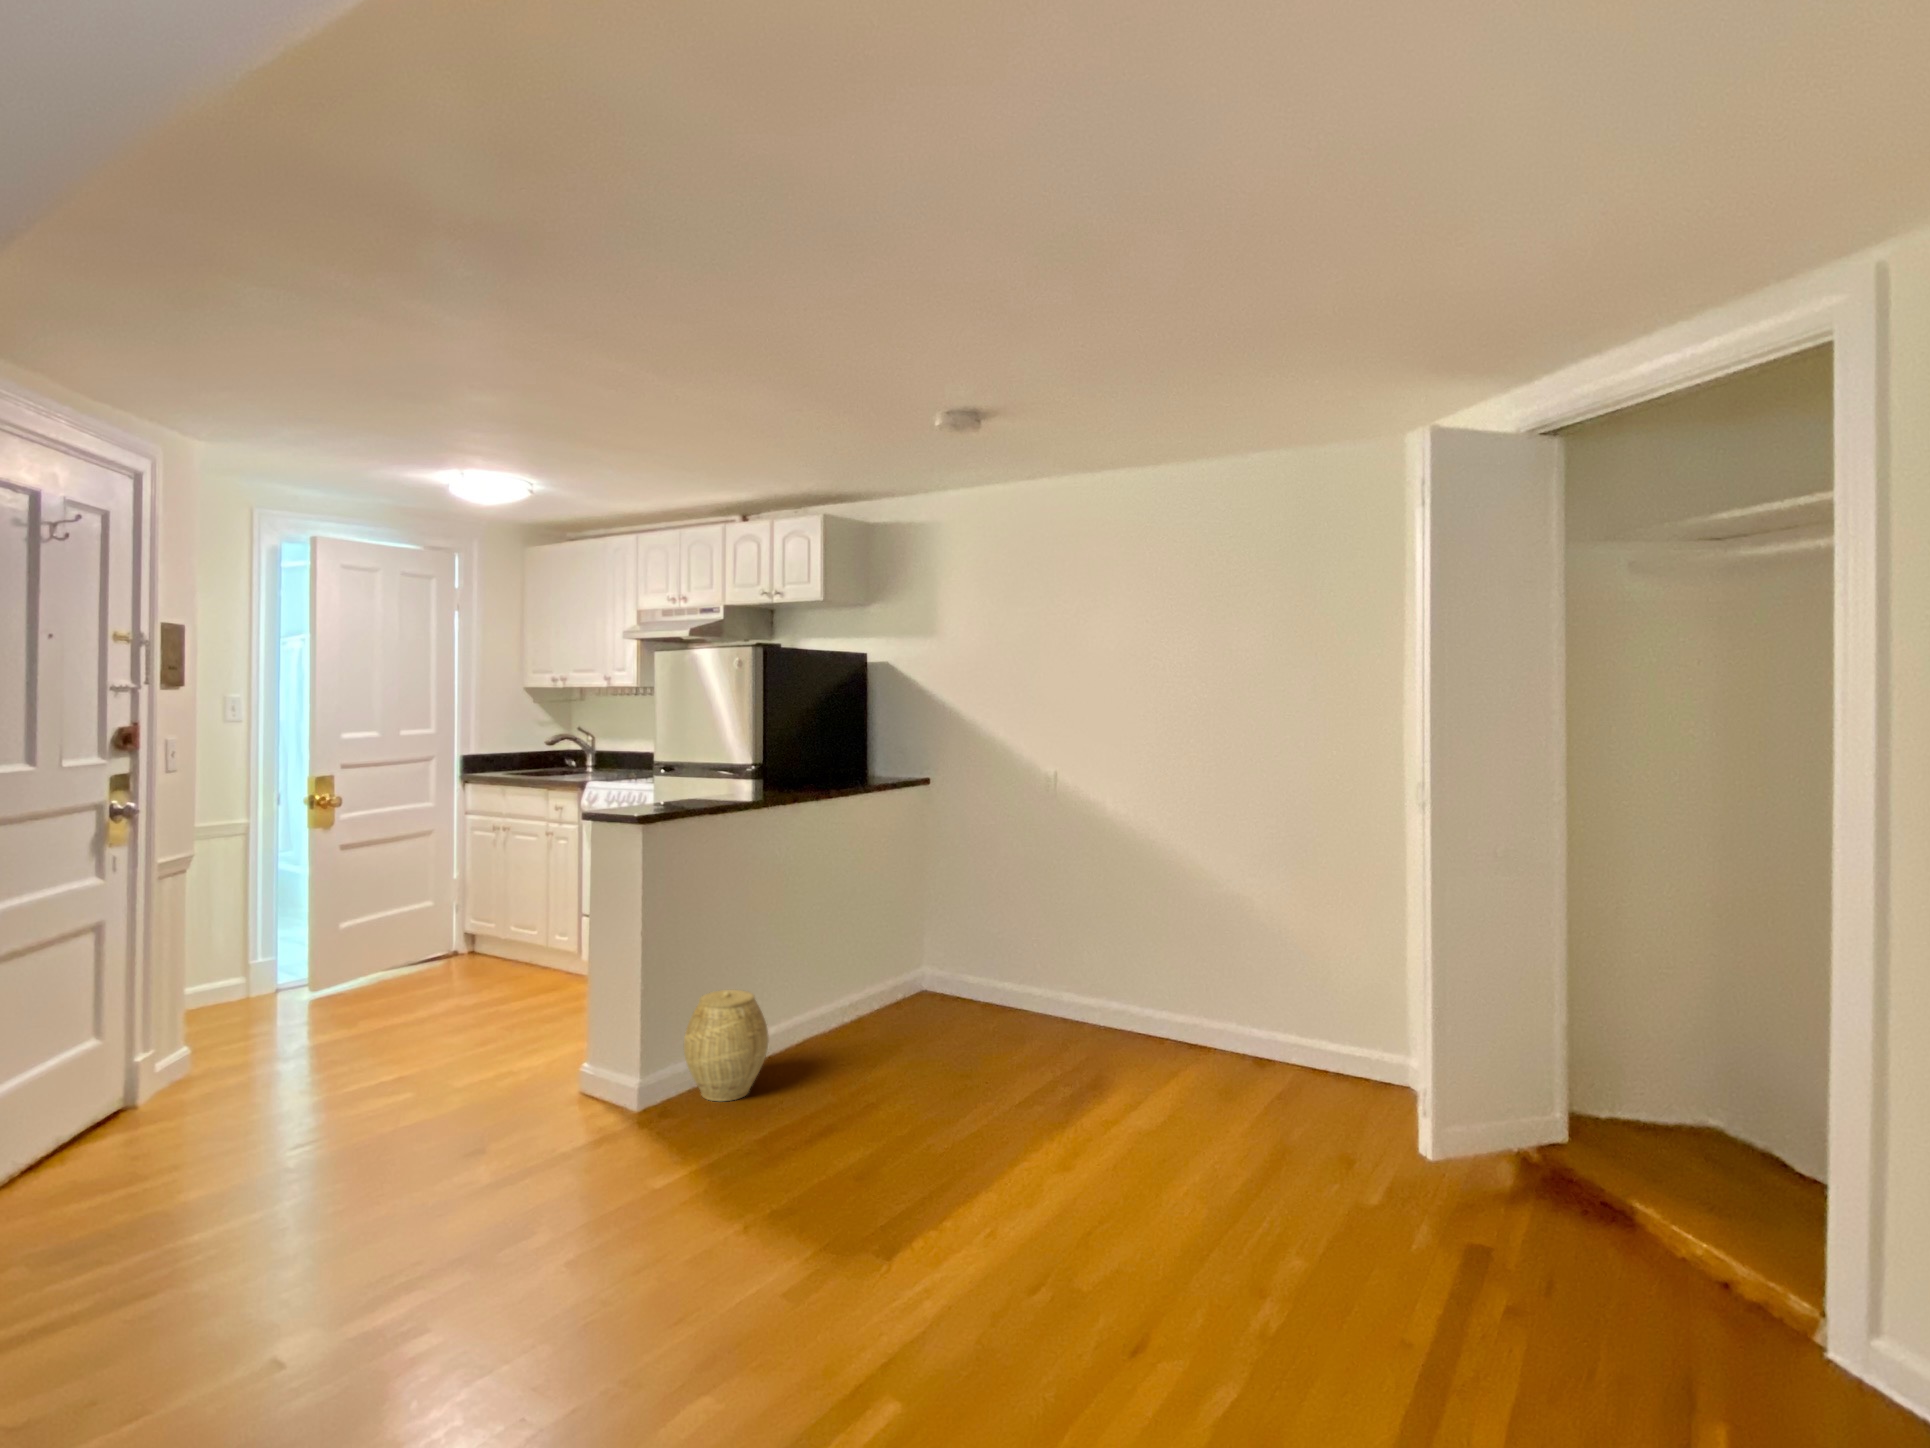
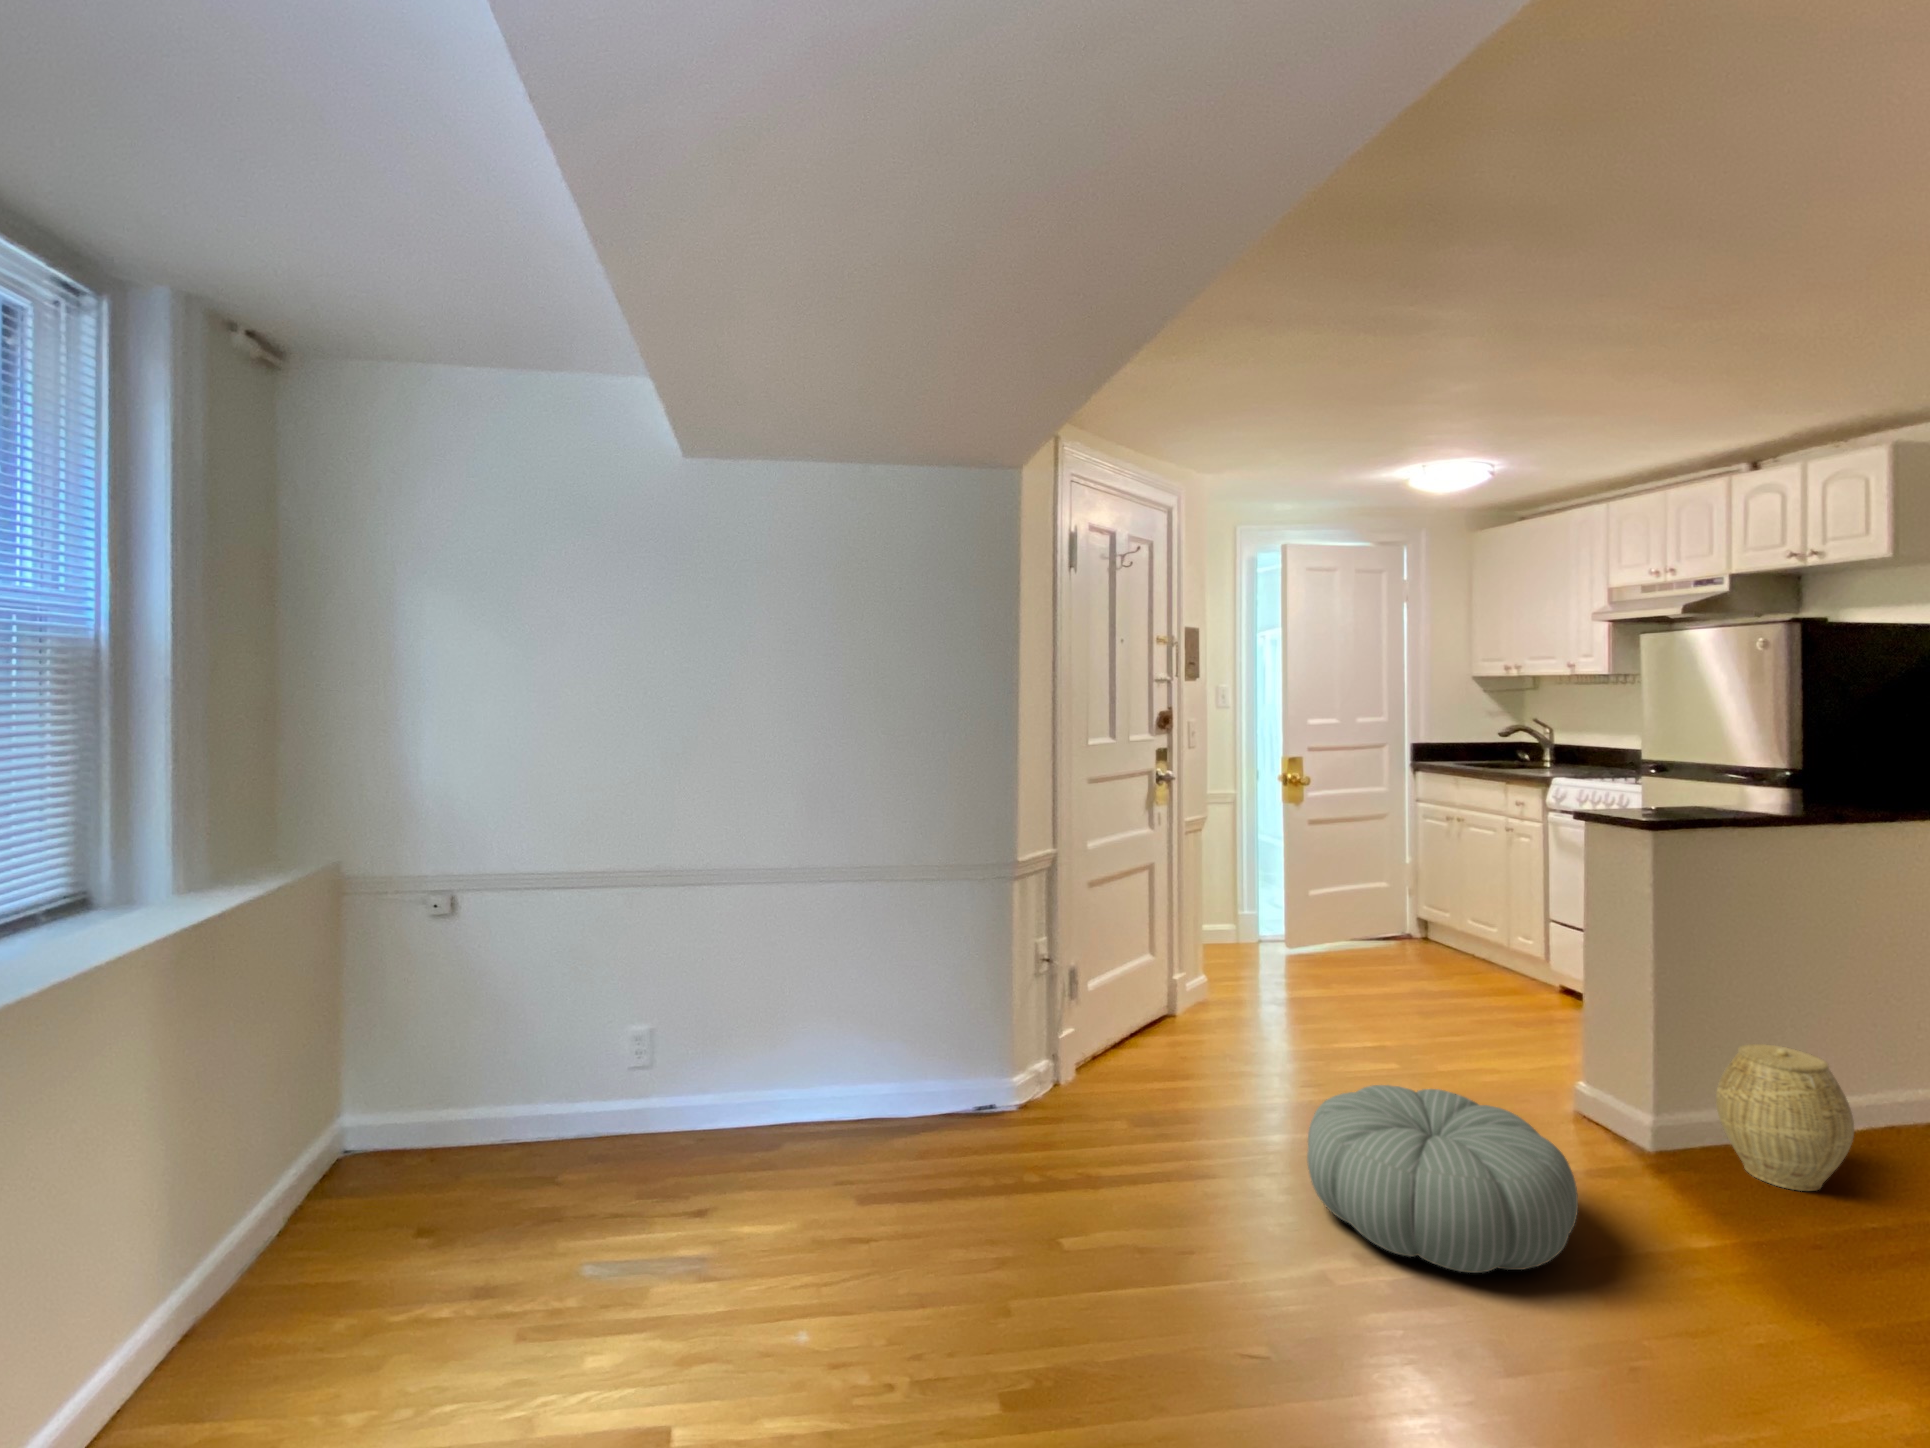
pouf: none [291,1103,560,1282] -> present [1307,1085,1578,1273]

